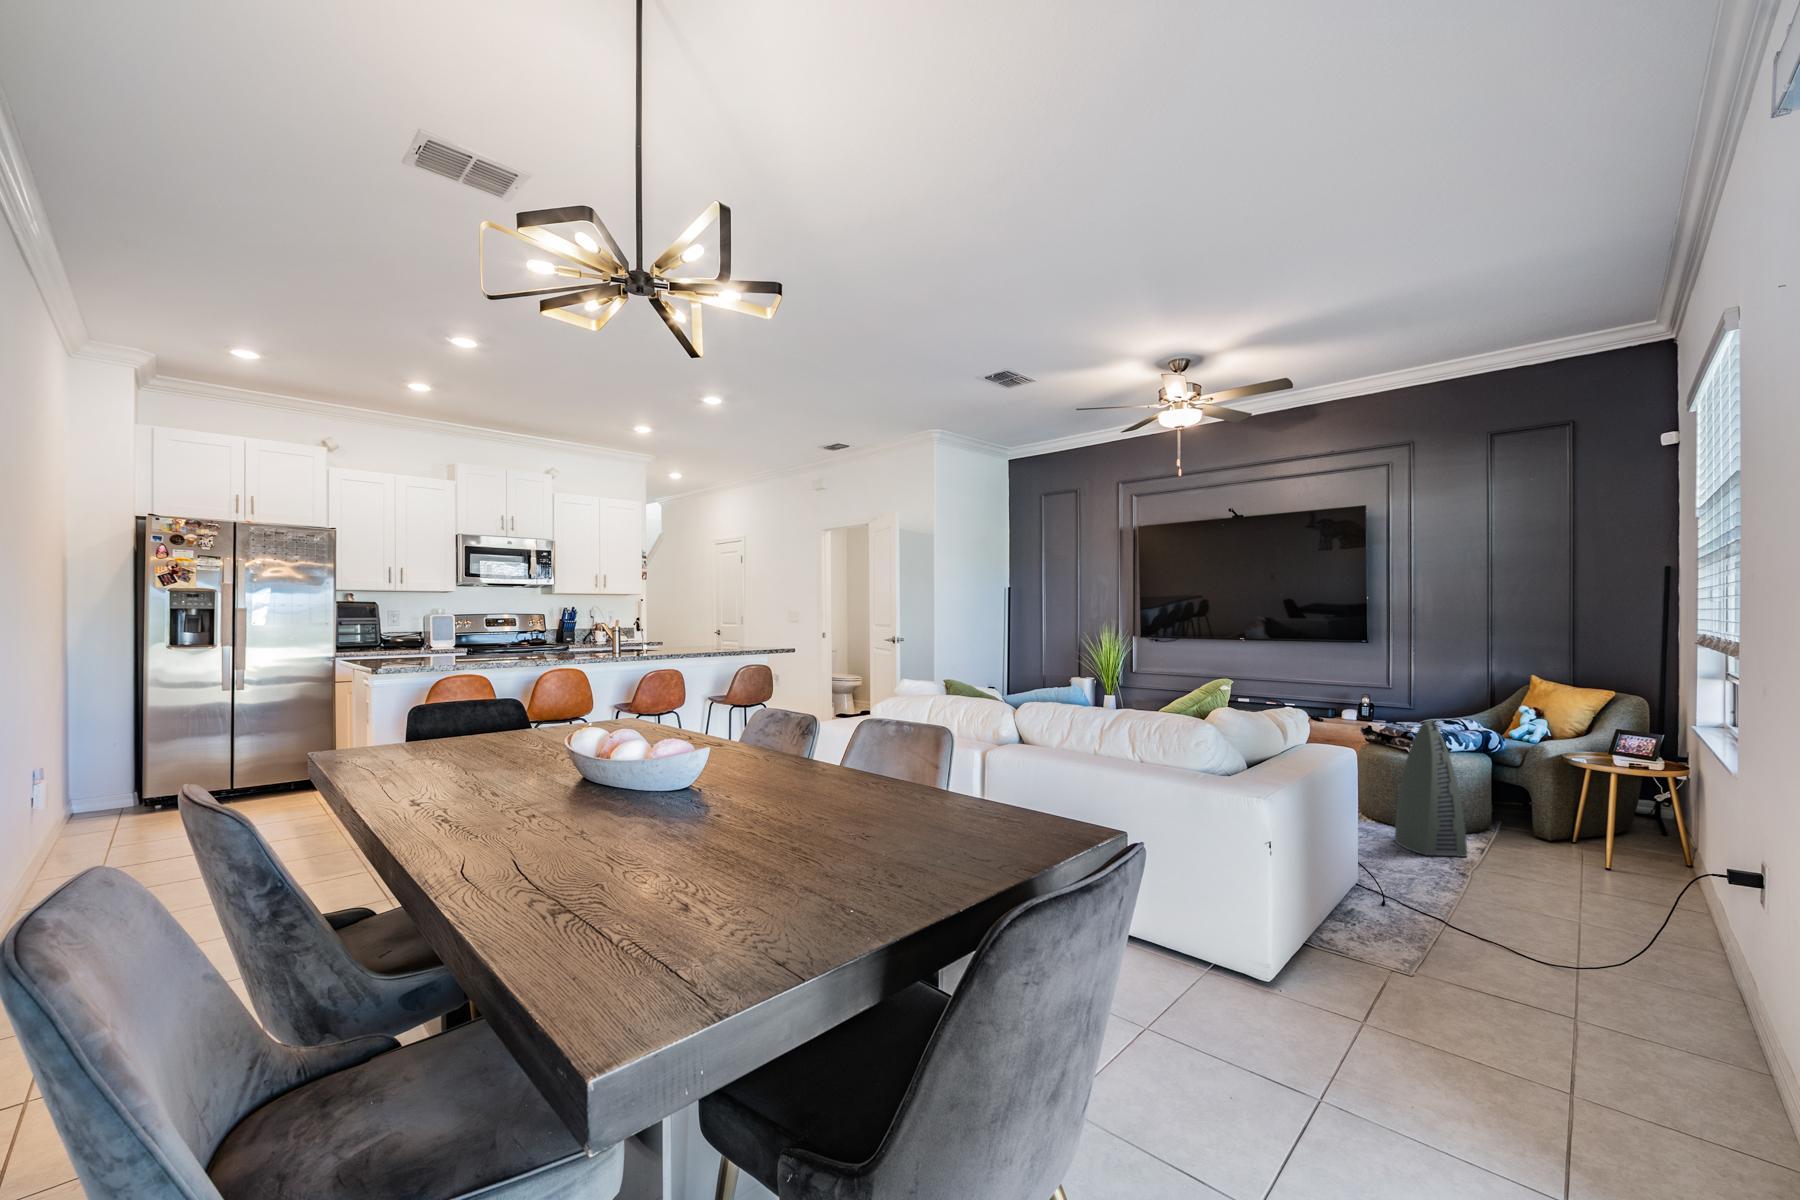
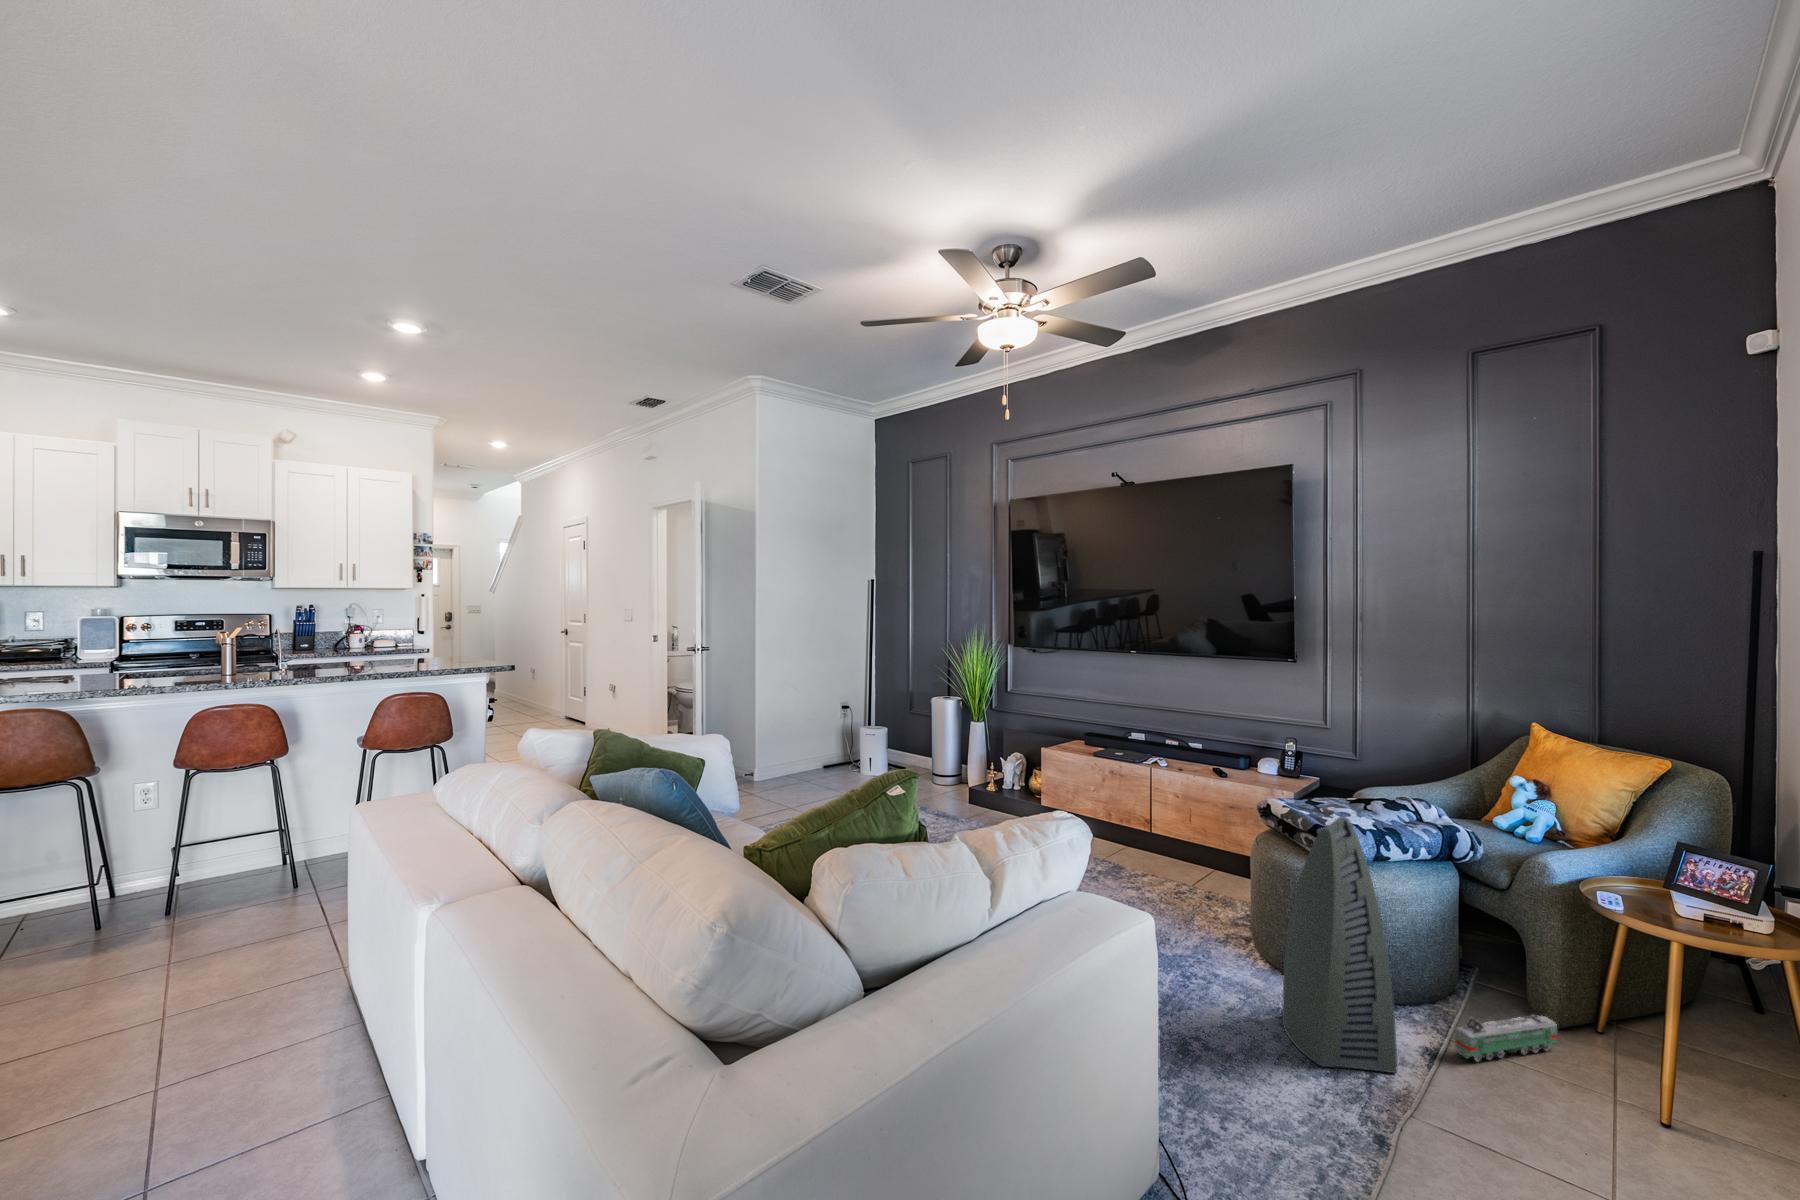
toy train: none [1496,829,1553,853] -> present [1455,1015,1558,1061]

